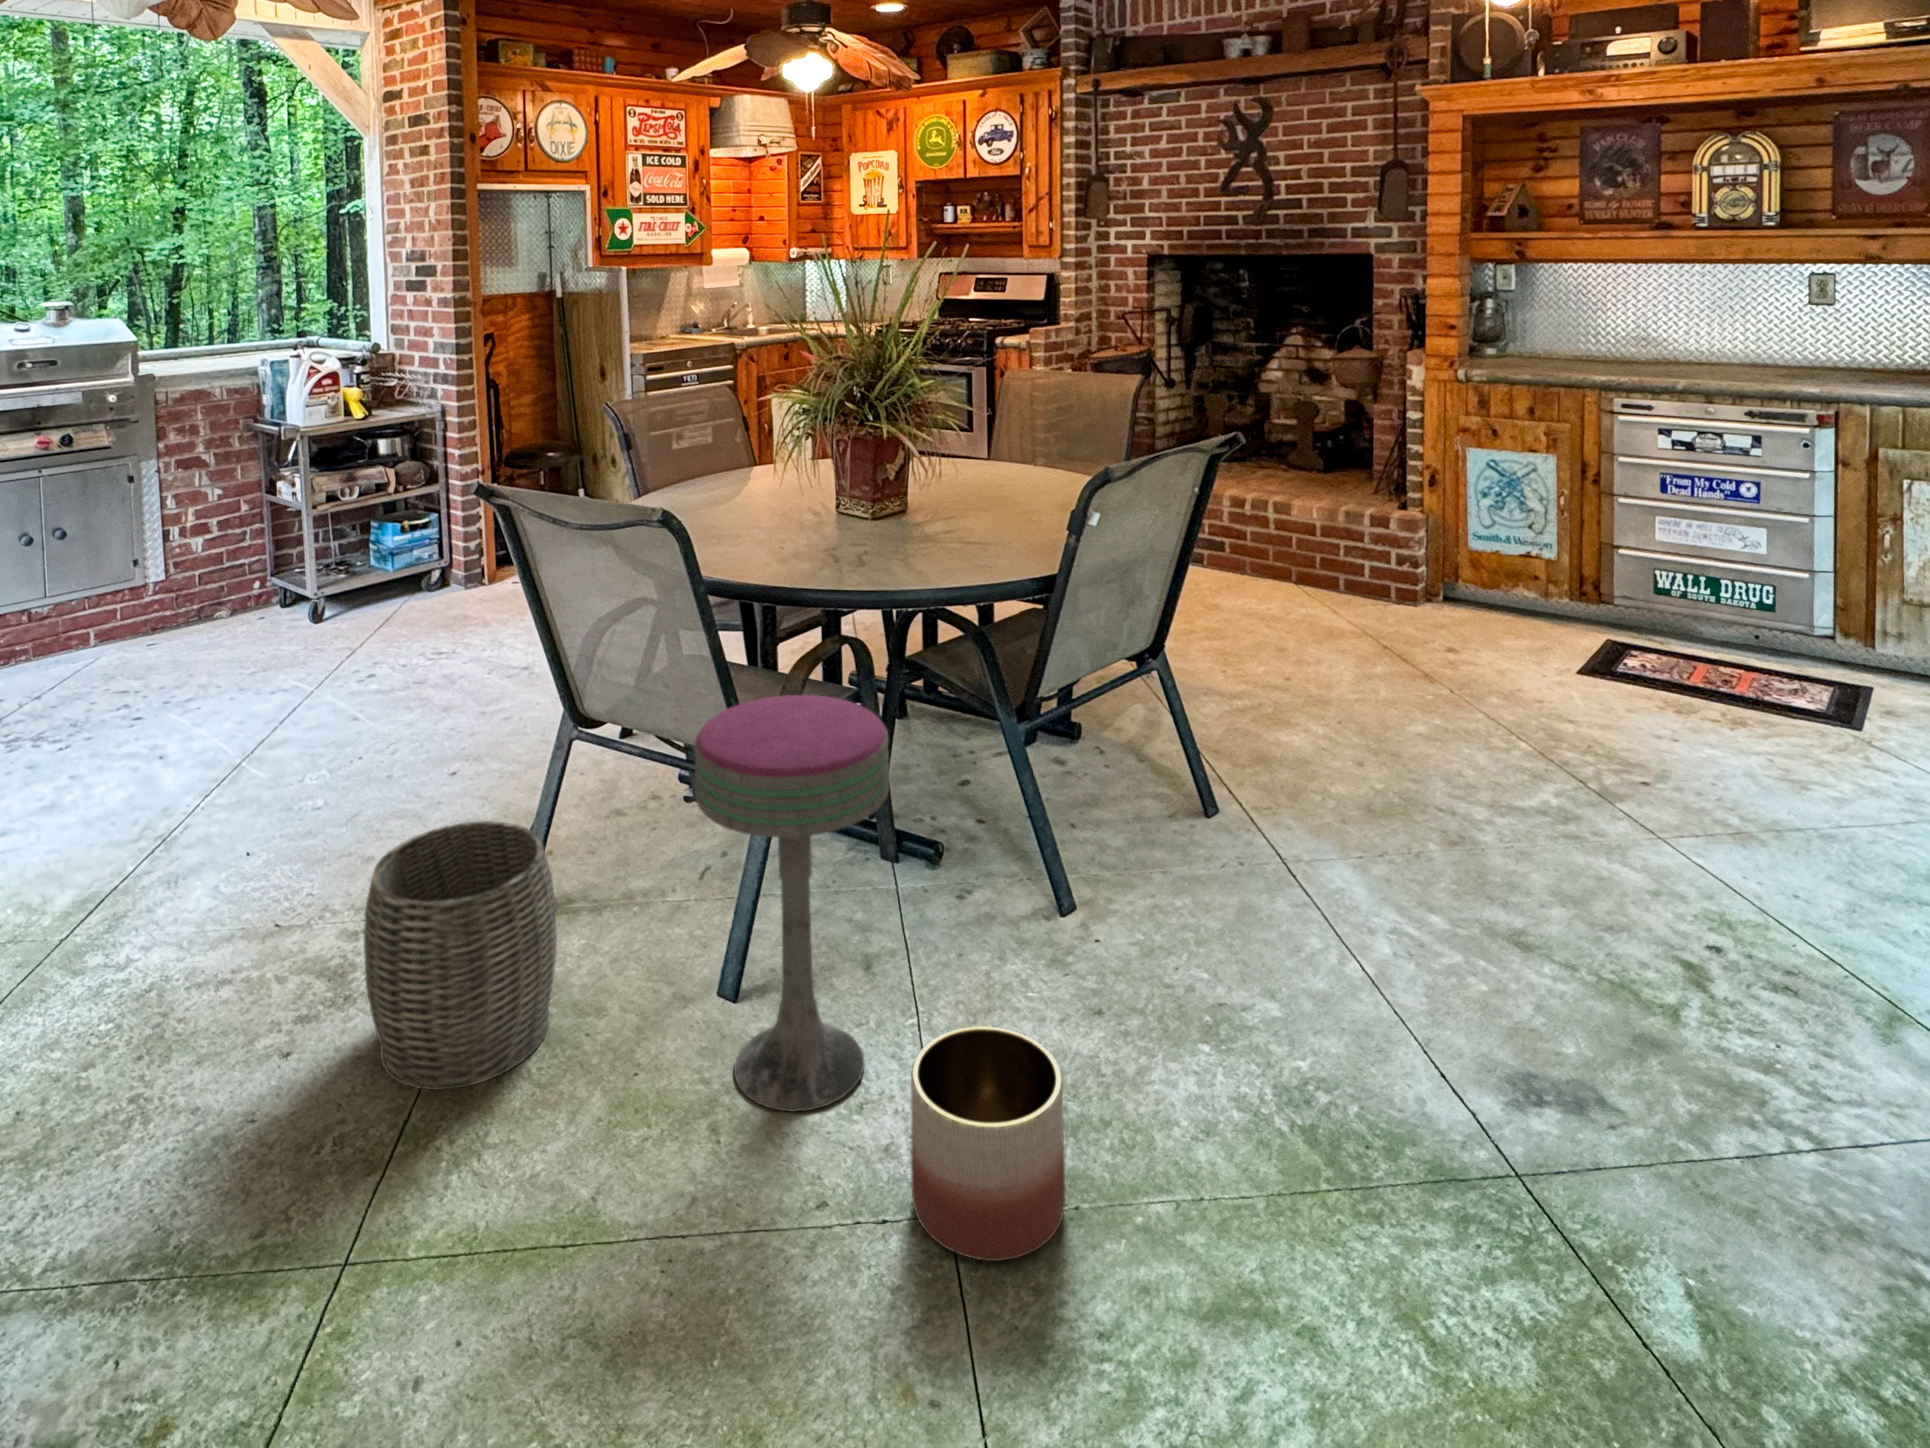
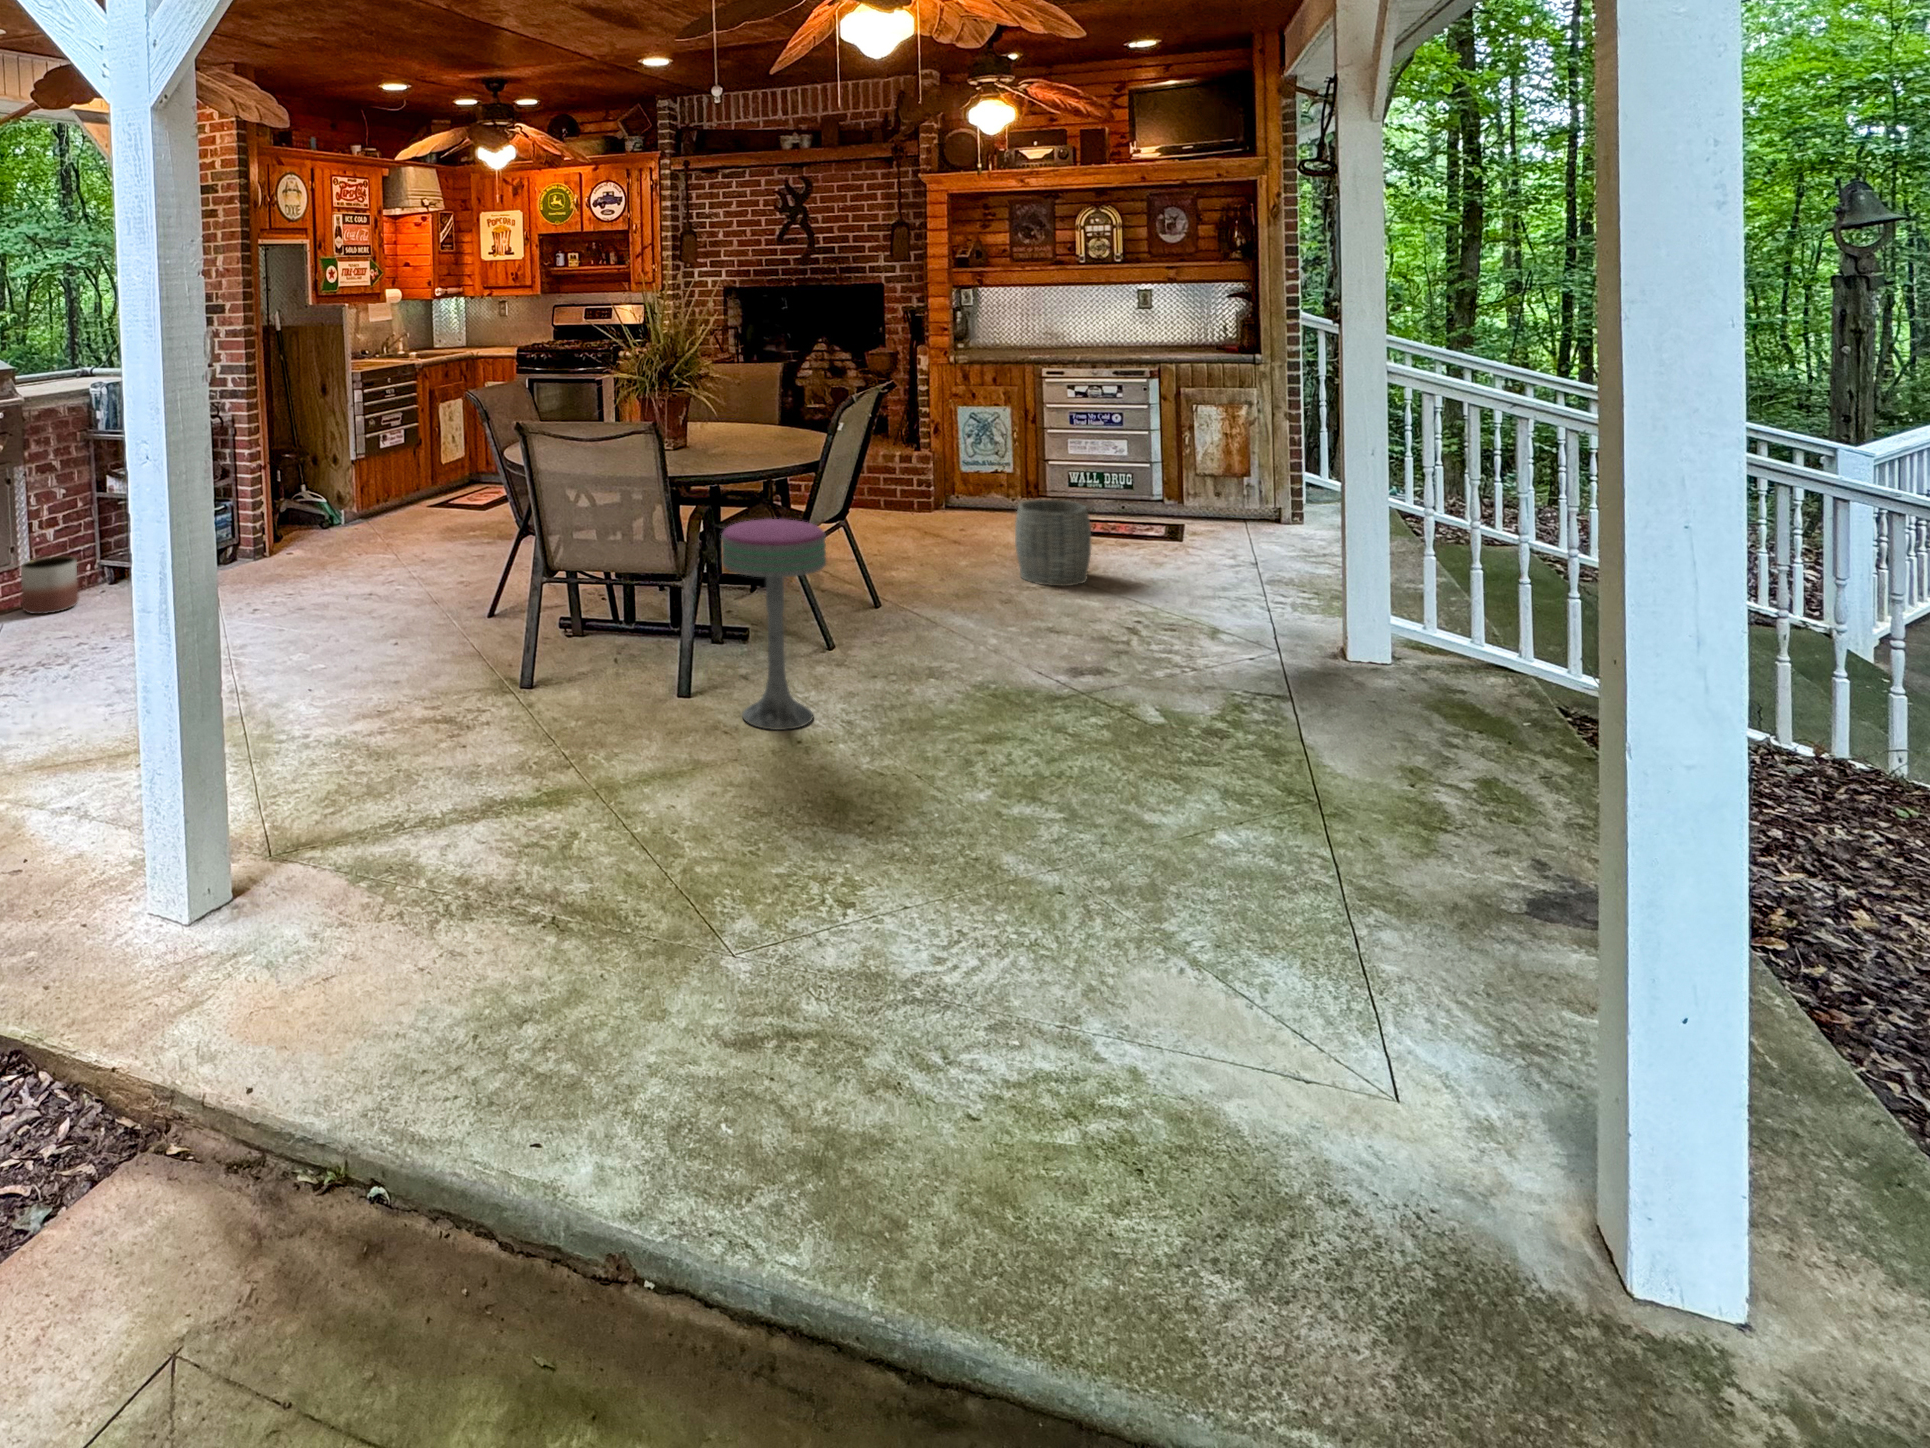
woven basket: present [364,821,557,1090] -> present [1015,500,1091,586]
planter: present [911,1026,1065,1261] -> present [21,556,78,614]

